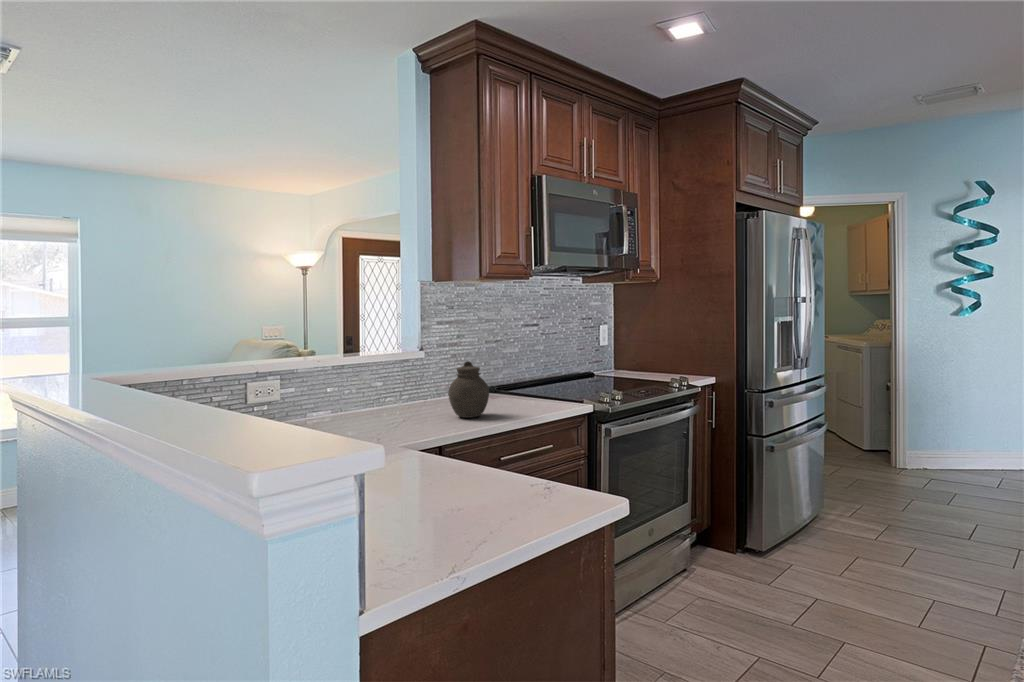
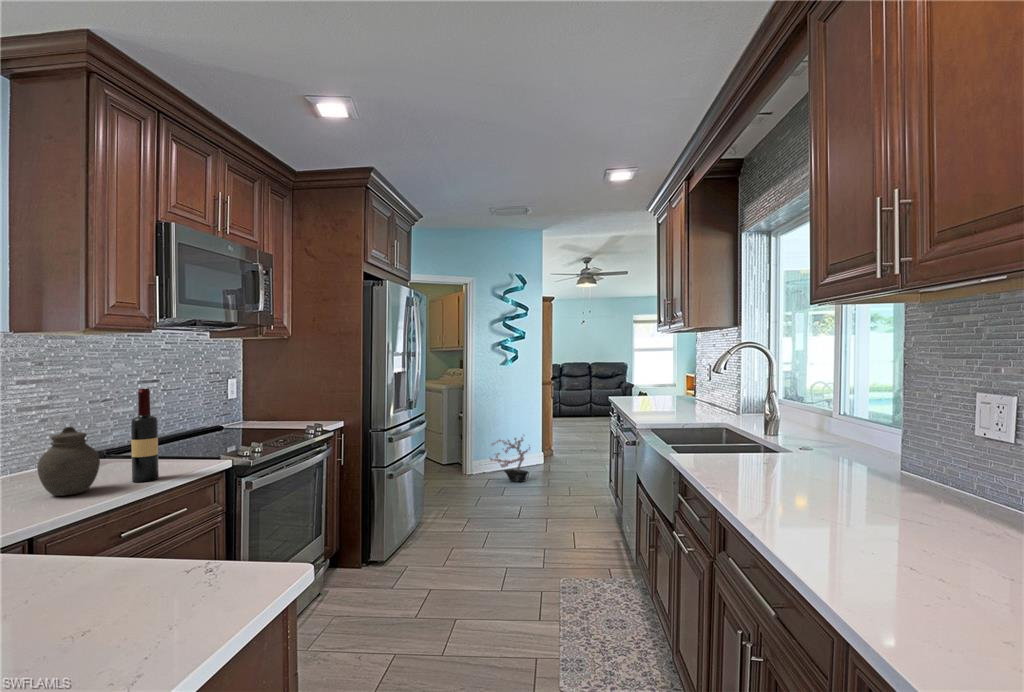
wine bottle: none [511,331,532,414] -> present [131,389,159,482]
potted plant: none [922,411,996,480] -> present [490,435,530,482]

